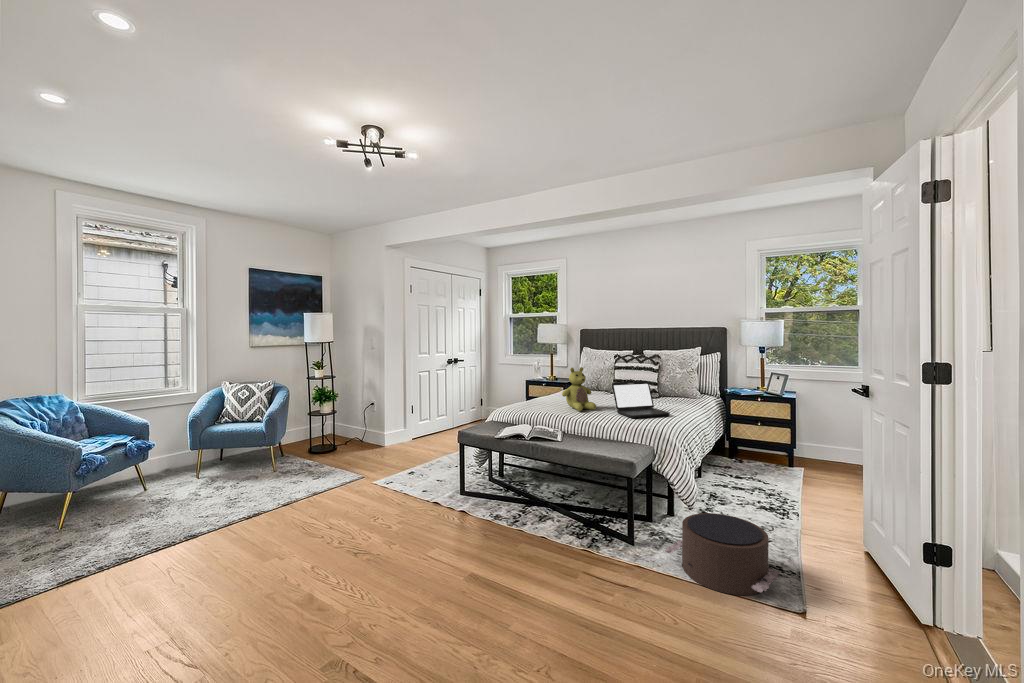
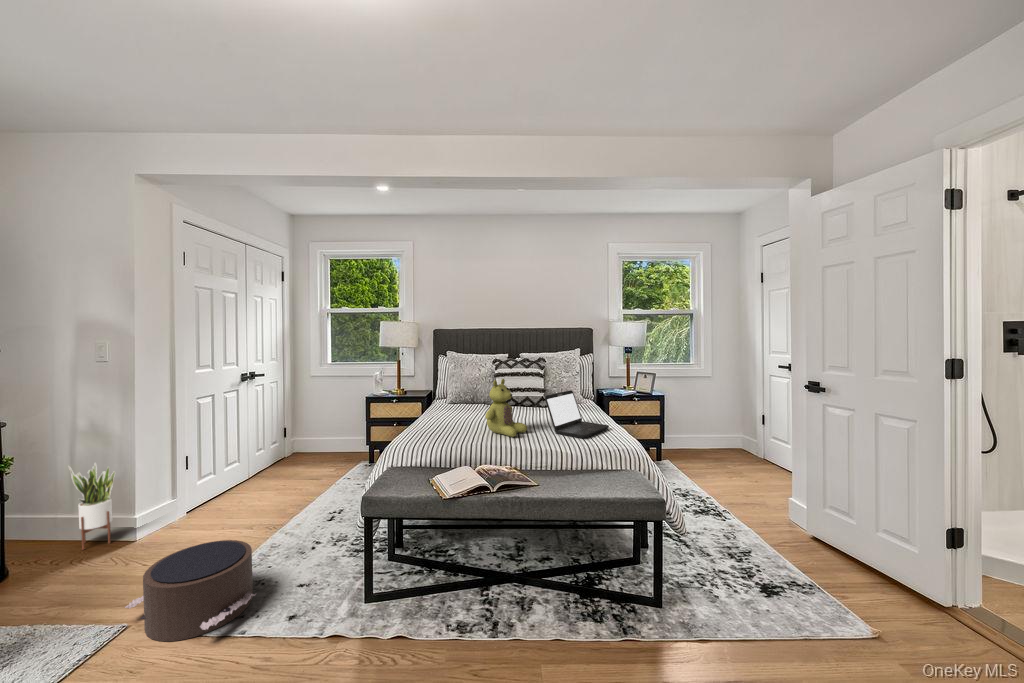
potted plant: none [358,401,376,447] -> present [68,463,115,550]
pouf: present [665,513,780,595] -> present [125,540,256,641]

